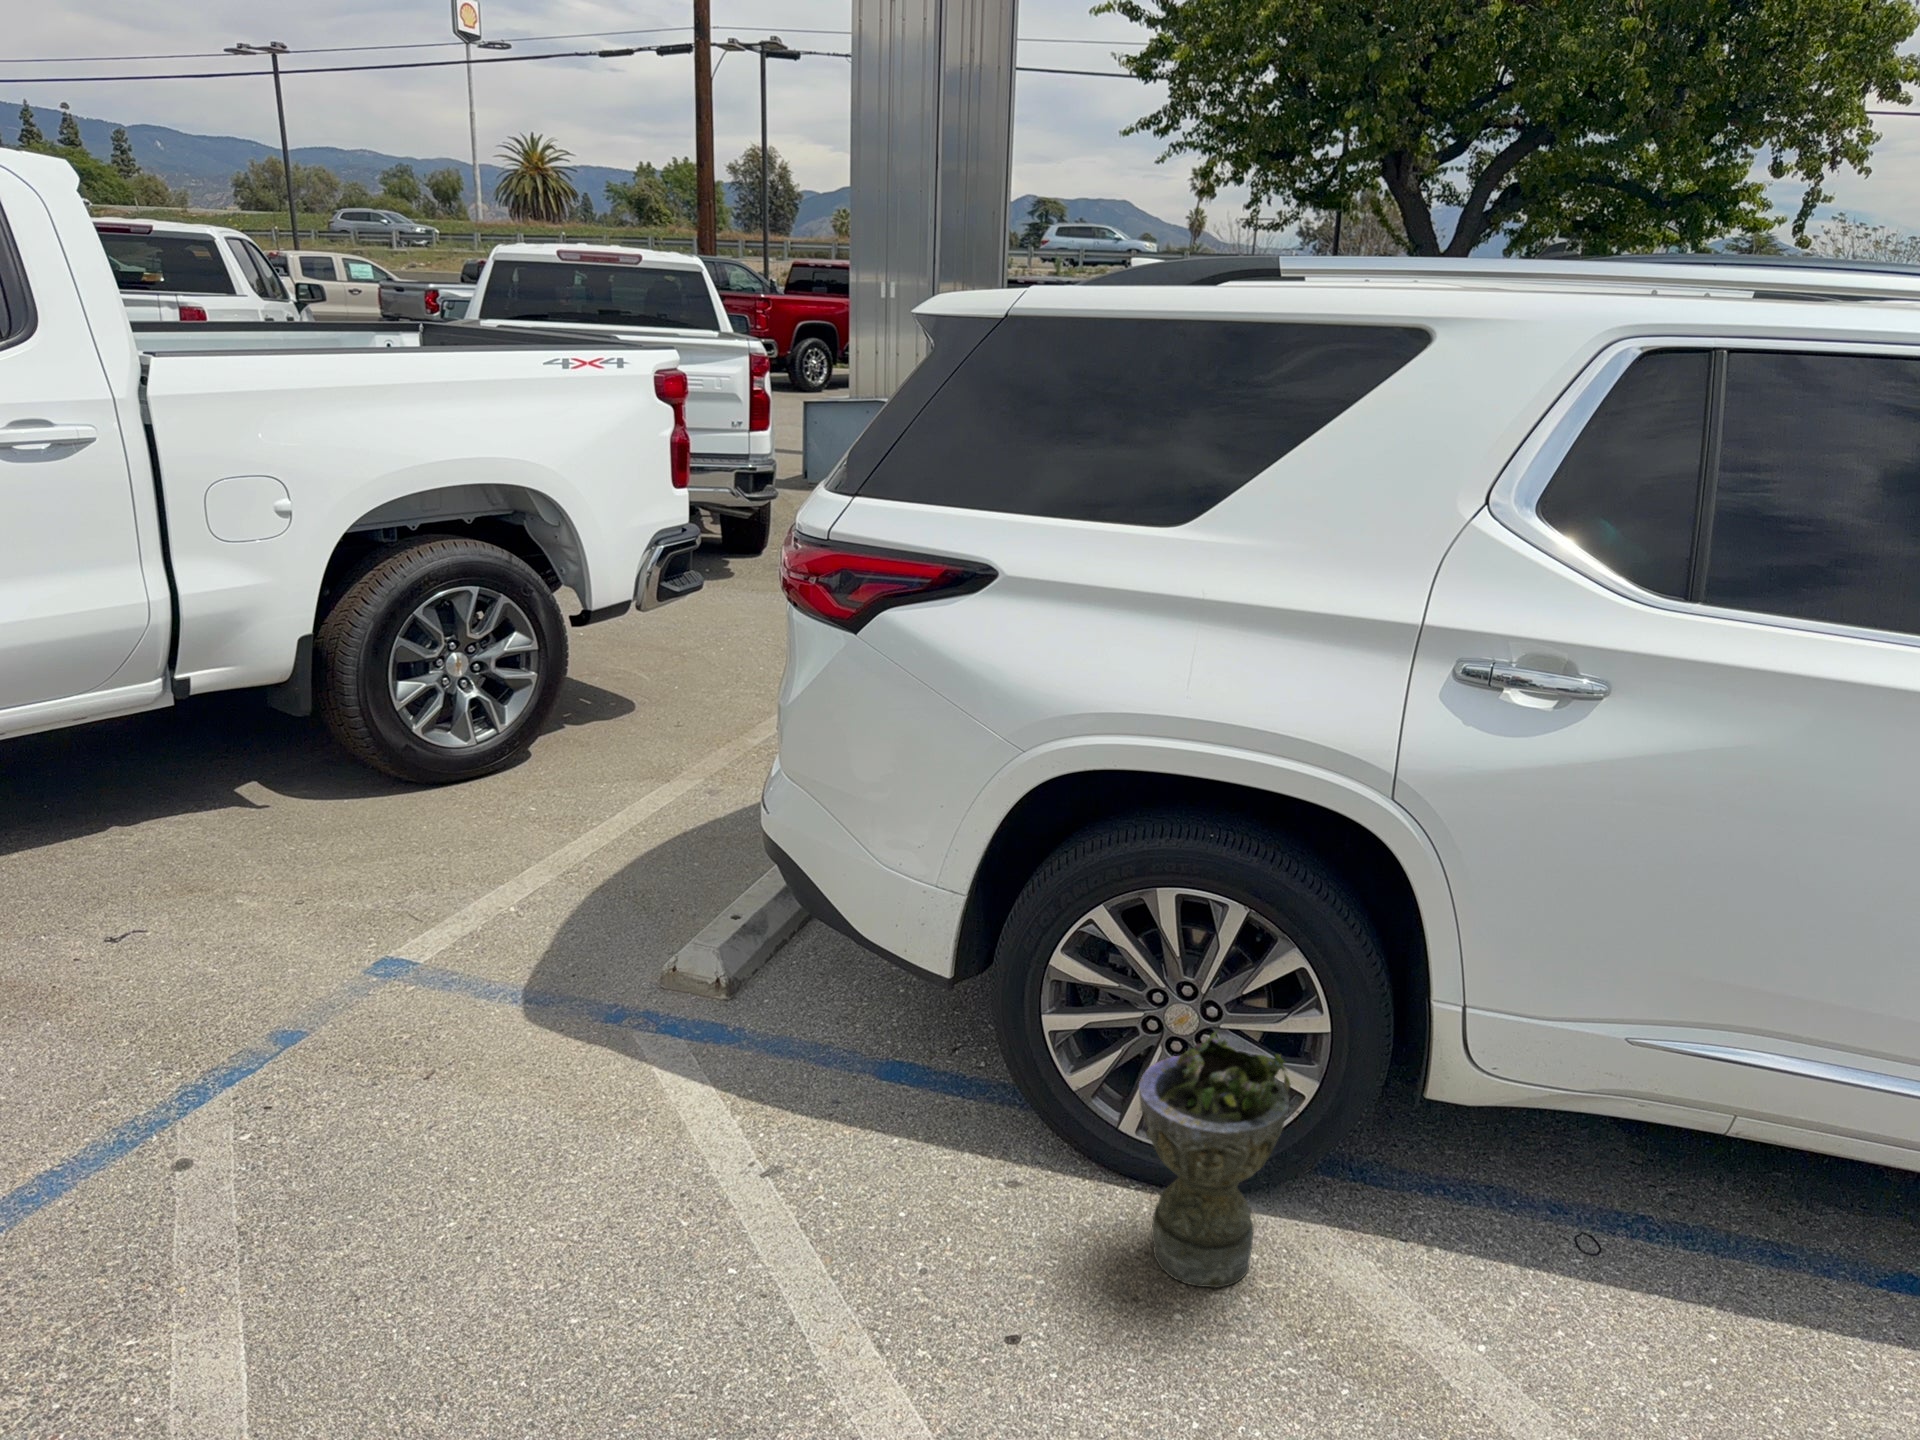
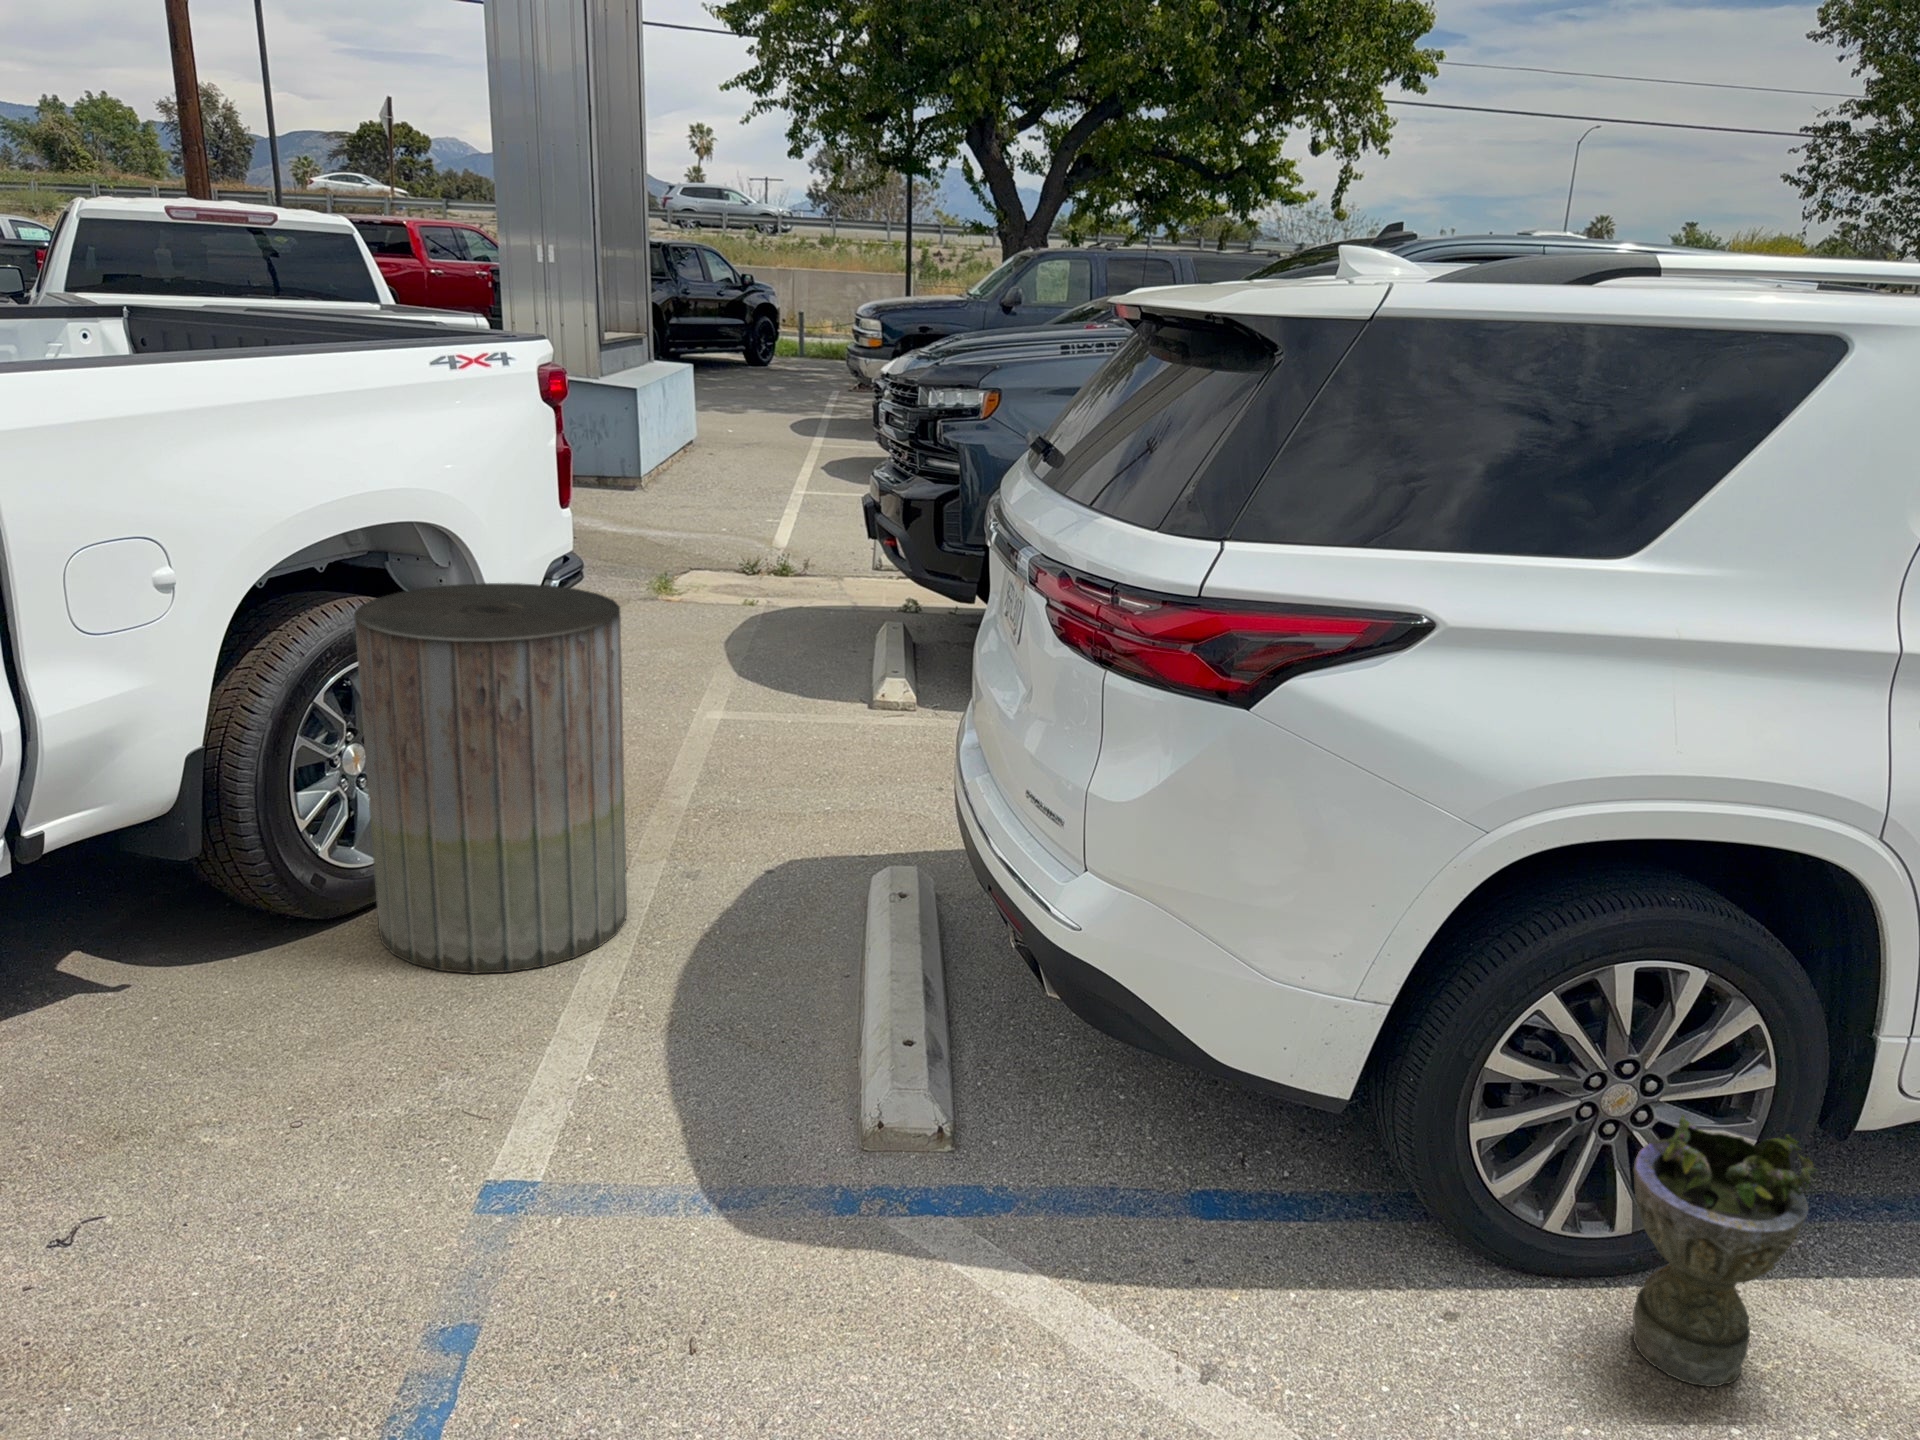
trash can: none [429,533,647,836] -> present [354,583,627,973]

